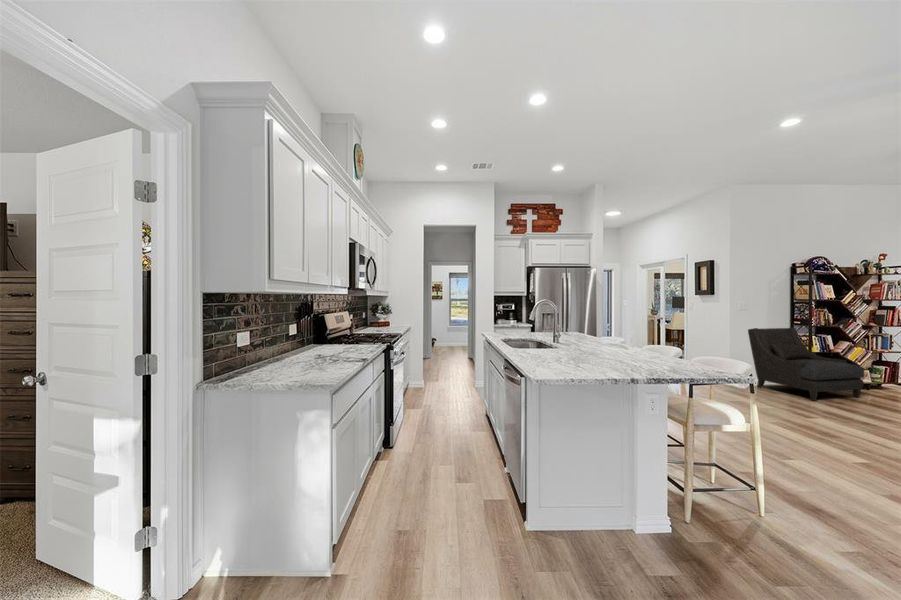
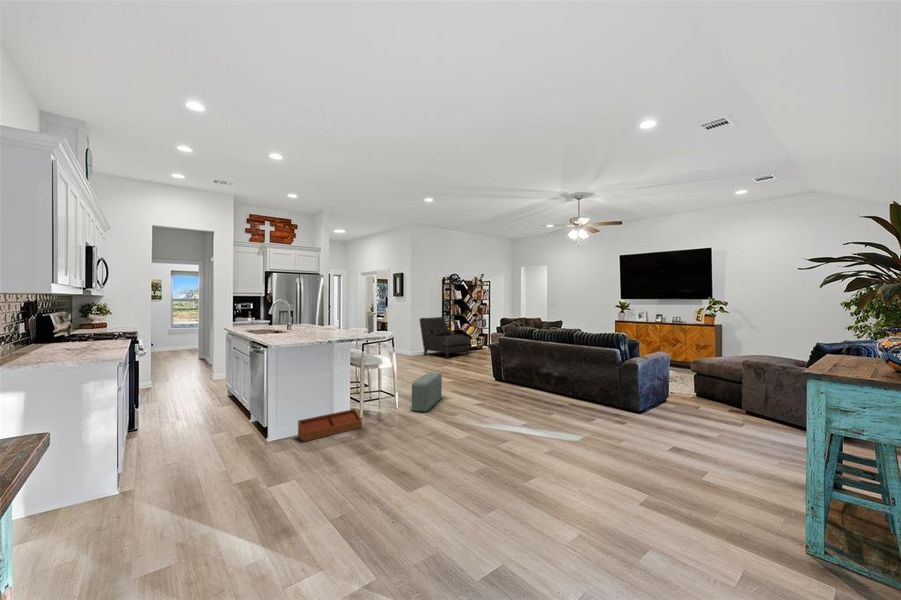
pouf: none [806,449,871,551] -> present [412,372,442,412]
storage bin: none [572,507,697,558] -> present [298,409,362,441]

